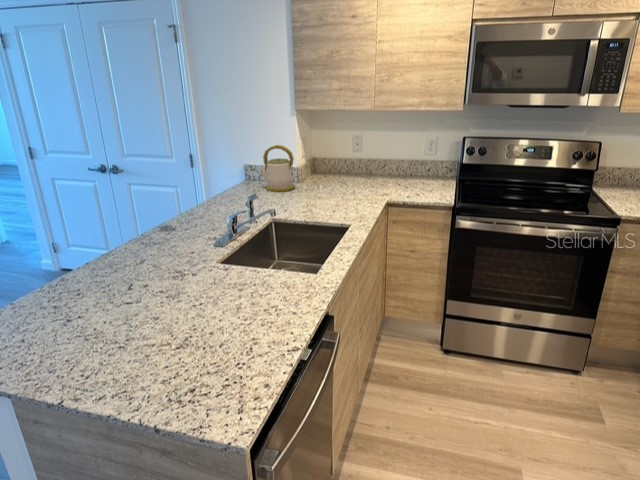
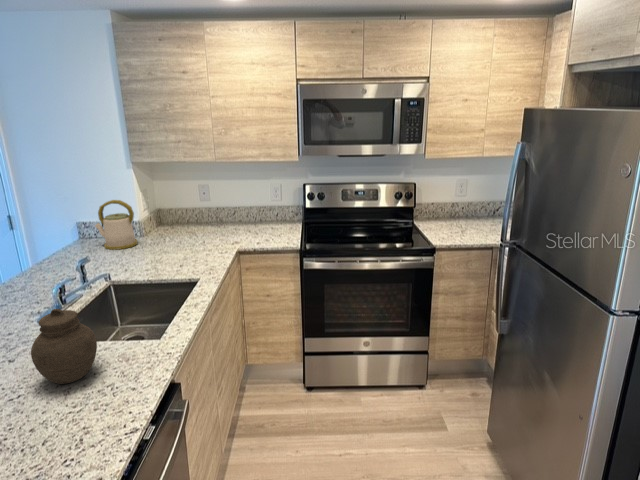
jar: none [213,231,264,299] -> present [31,309,97,384]

